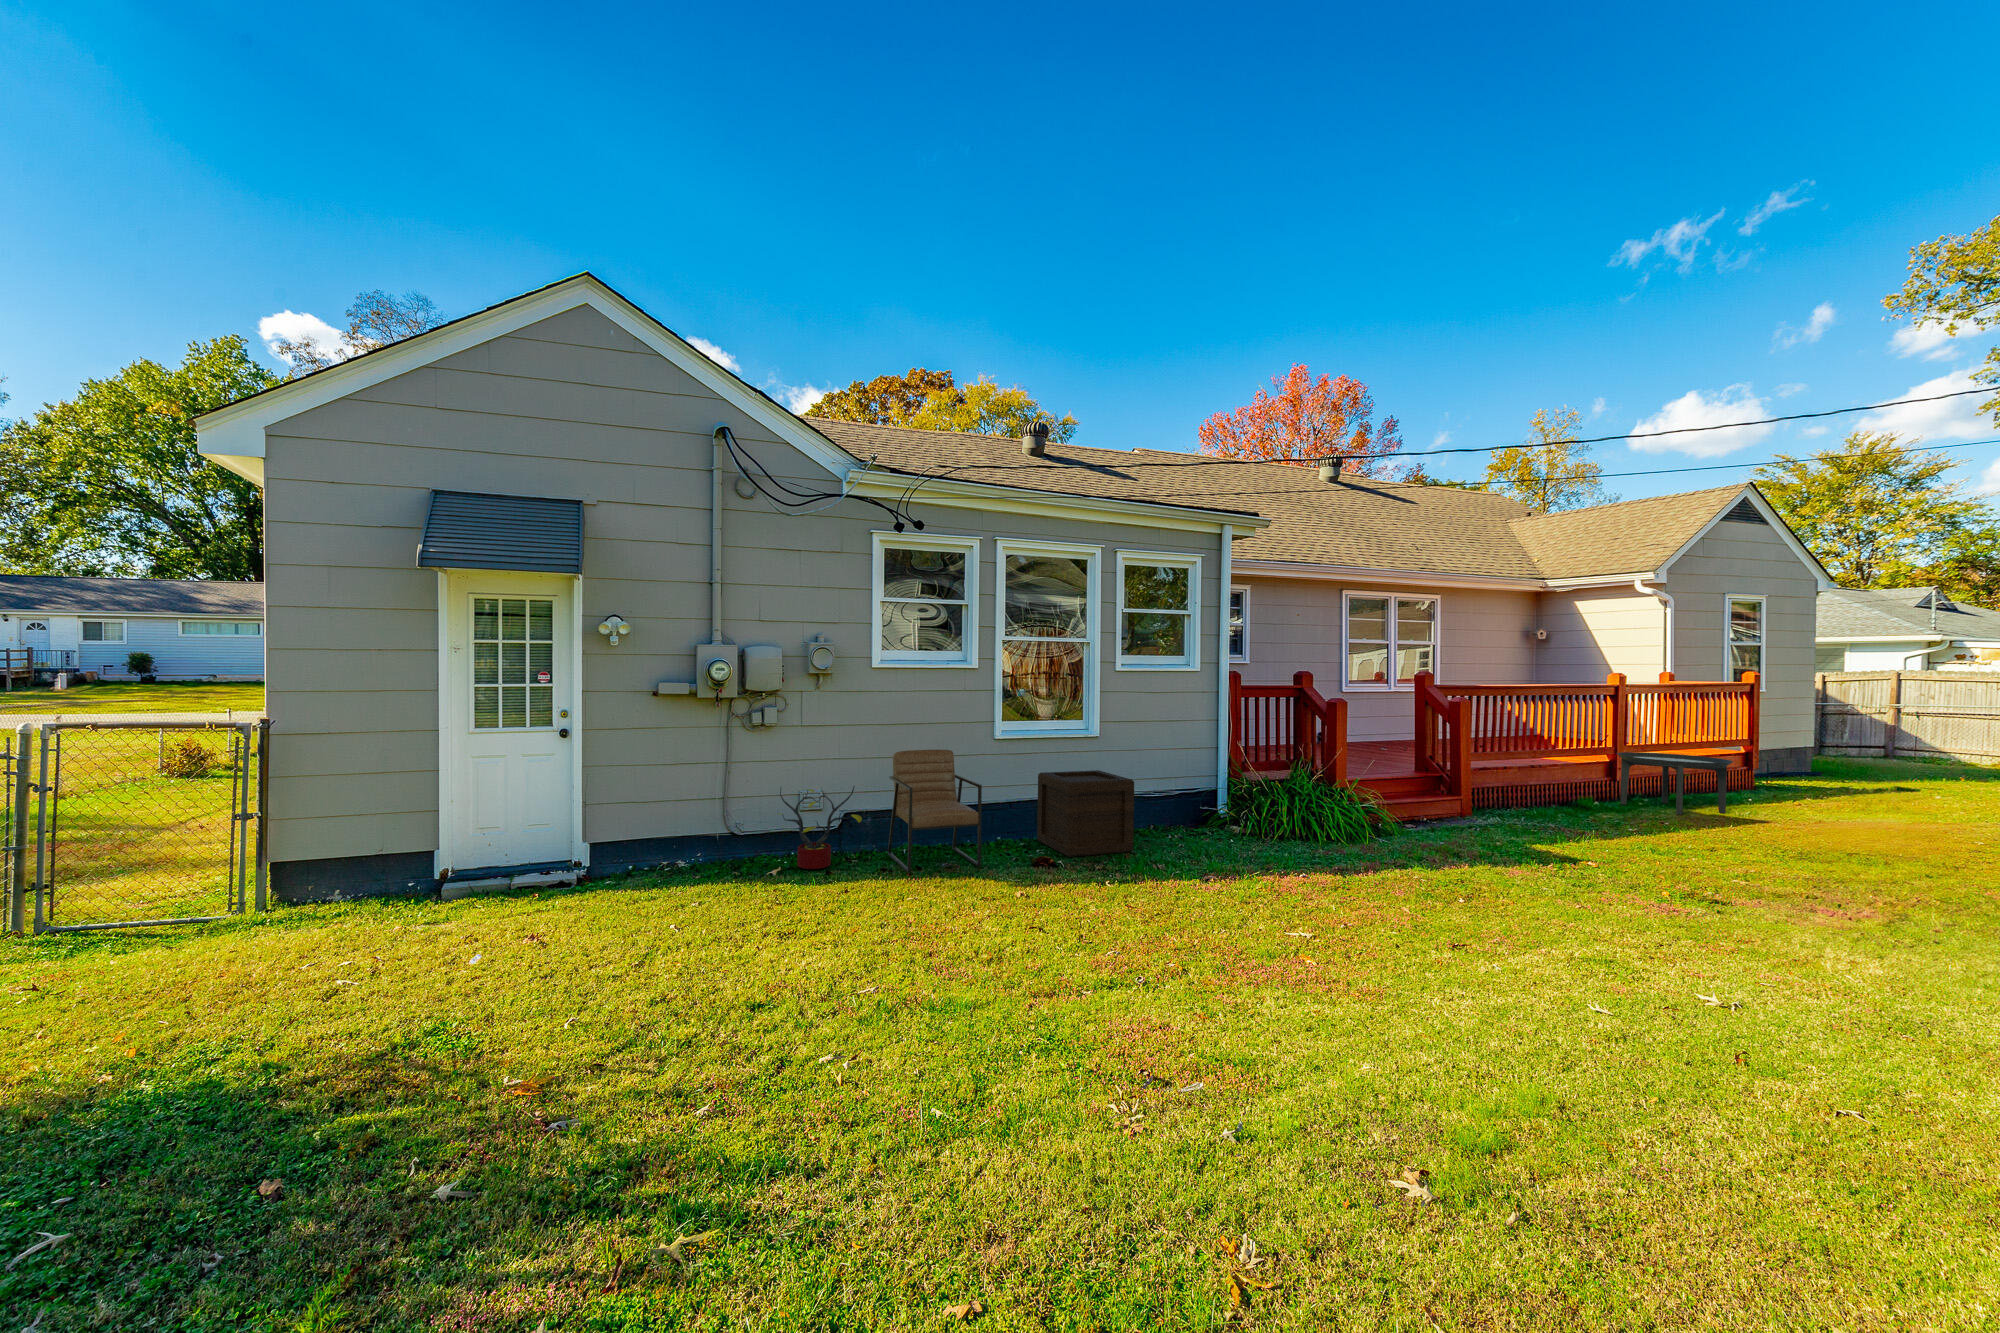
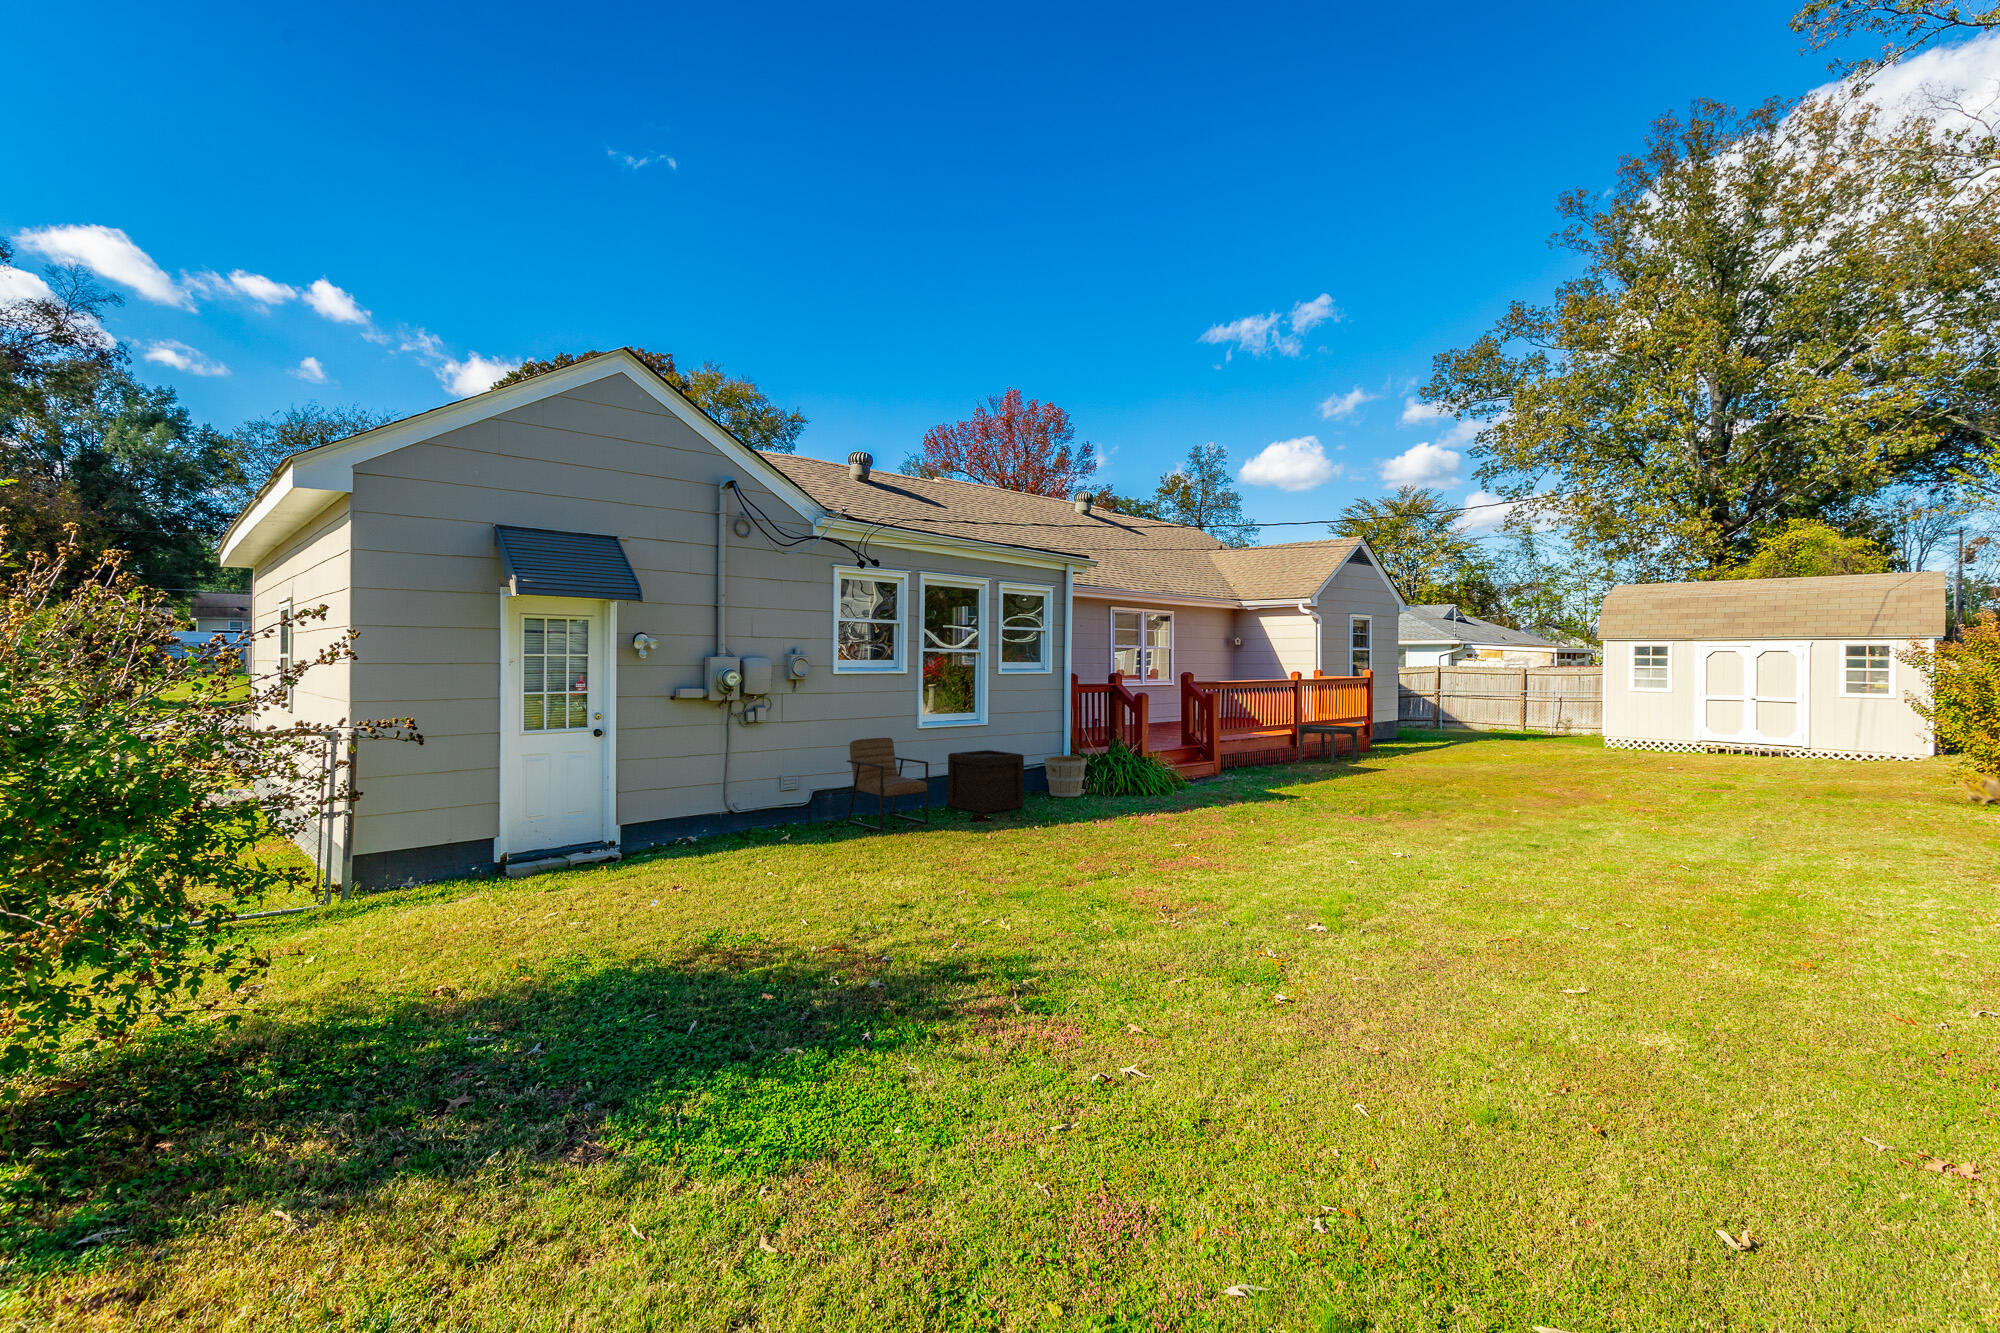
wooden bucket: none [1182,781,1244,840] -> present [1044,755,1087,797]
decorative plant: present [778,786,862,869] -> none [763,768,839,835]

